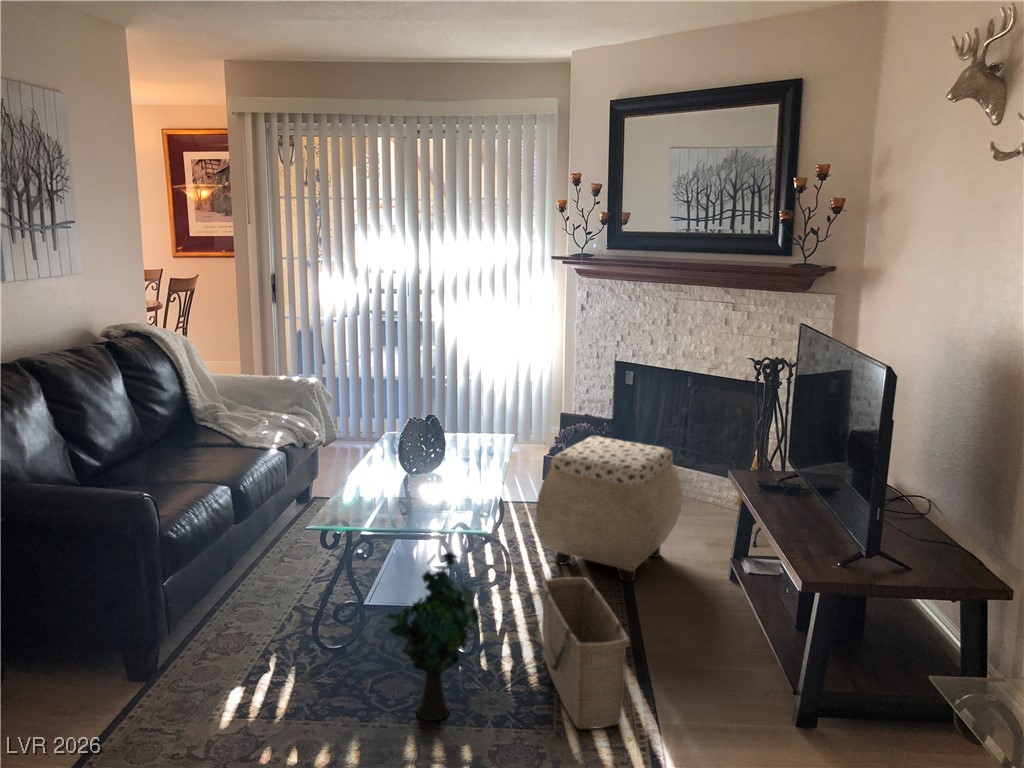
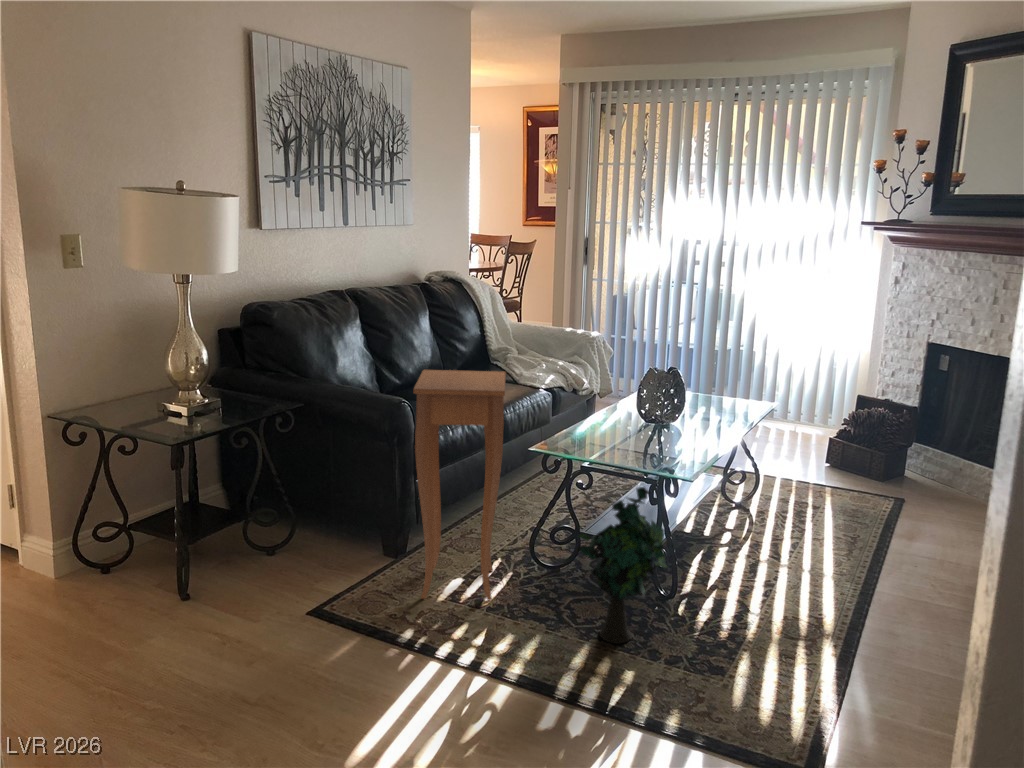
ottoman: present [536,436,682,582] -> none [781,414,964,575]
side table: none [169,447,288,728] -> present [413,370,506,600]
basket: present [542,577,630,729] -> none [737,539,813,693]

